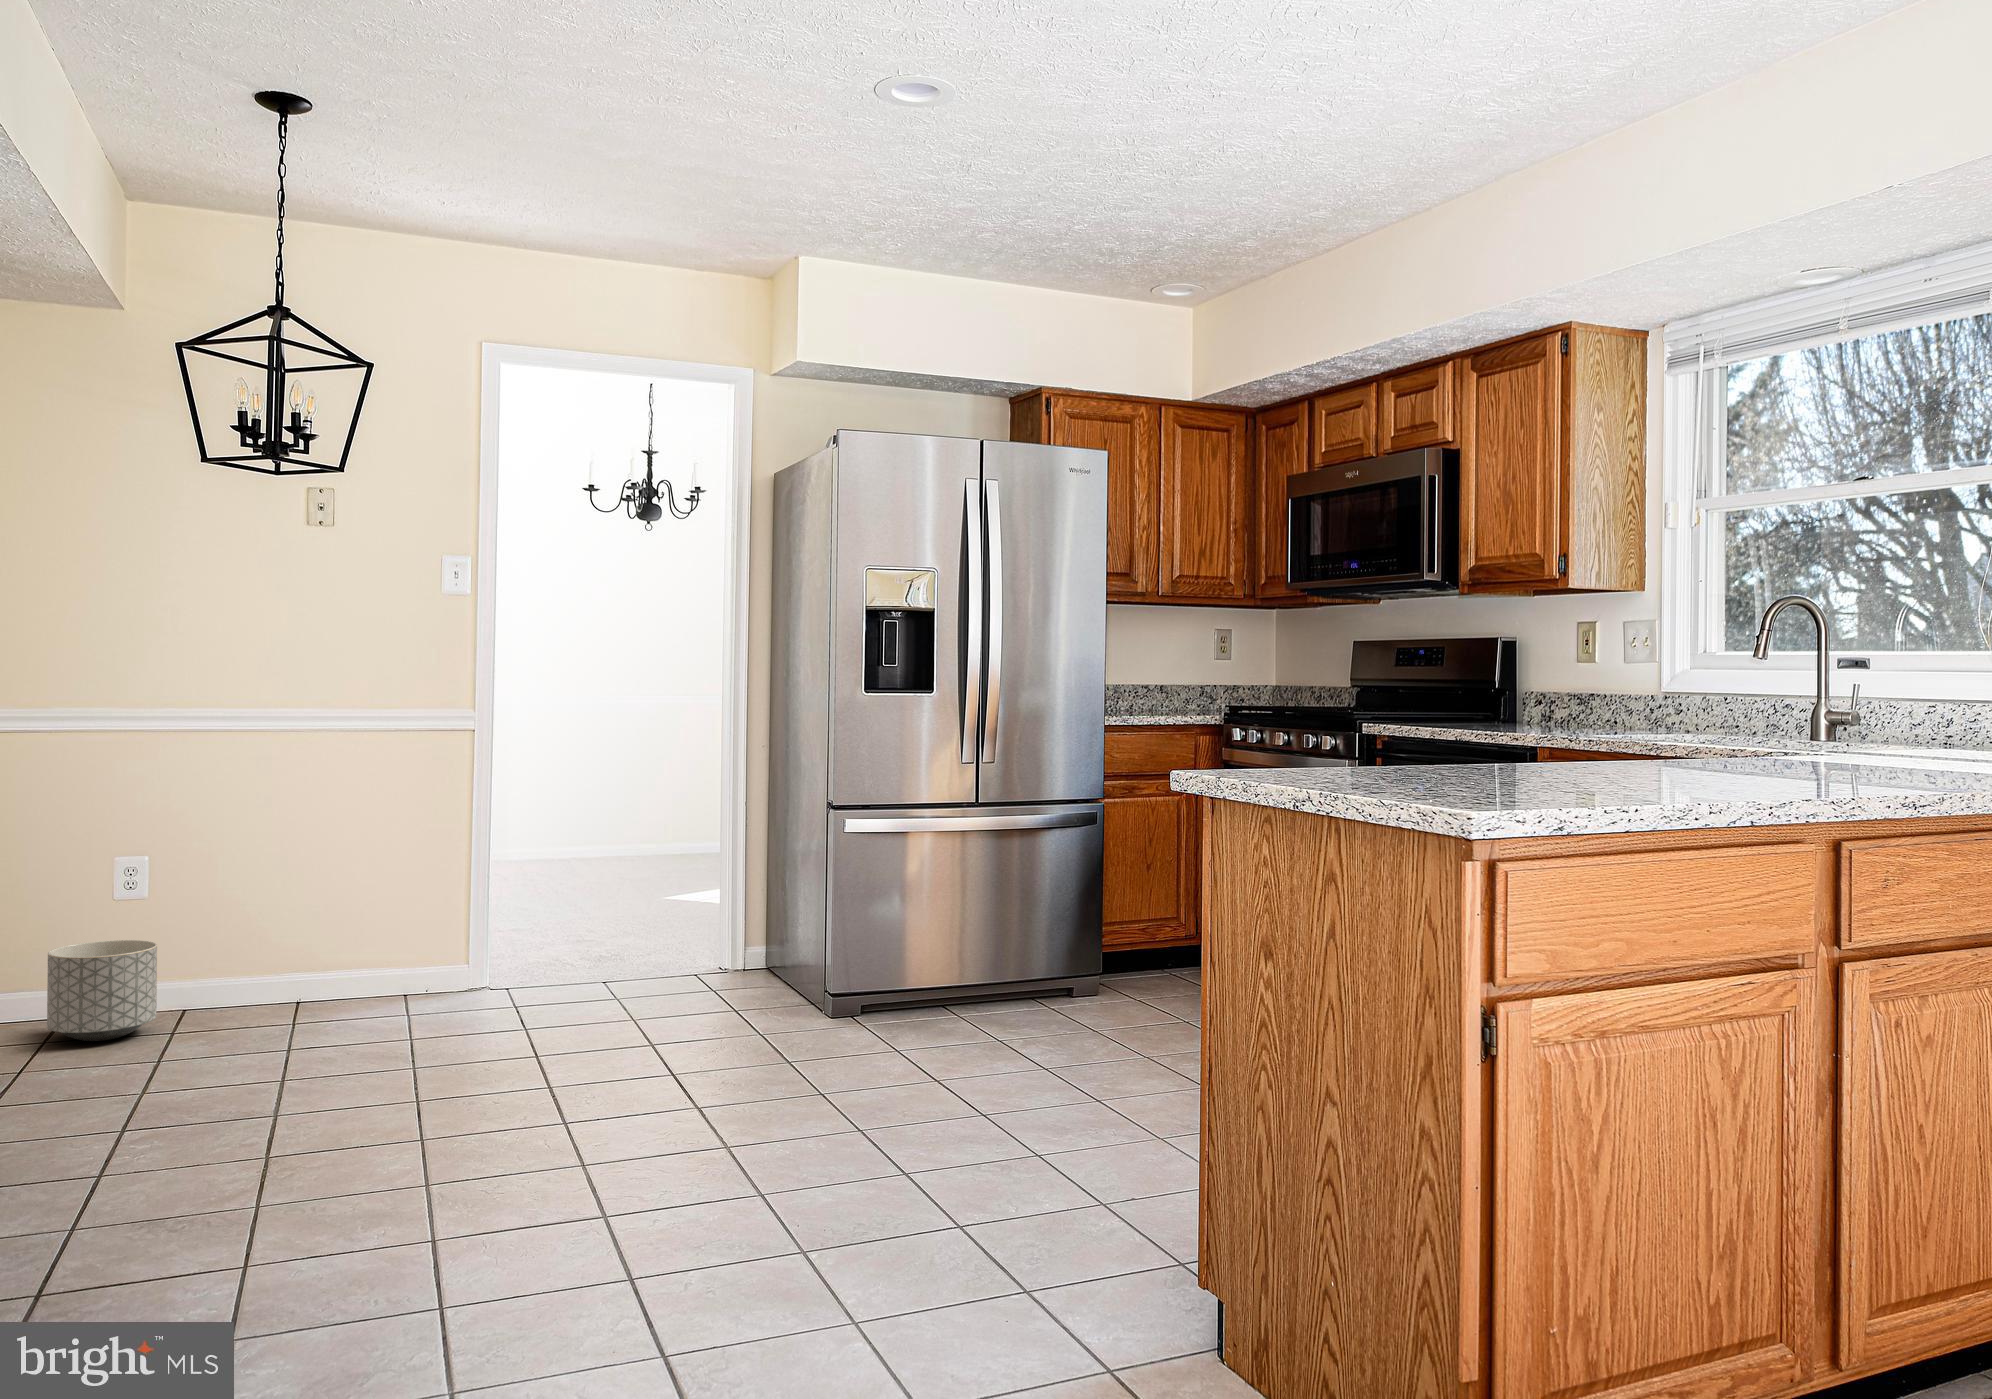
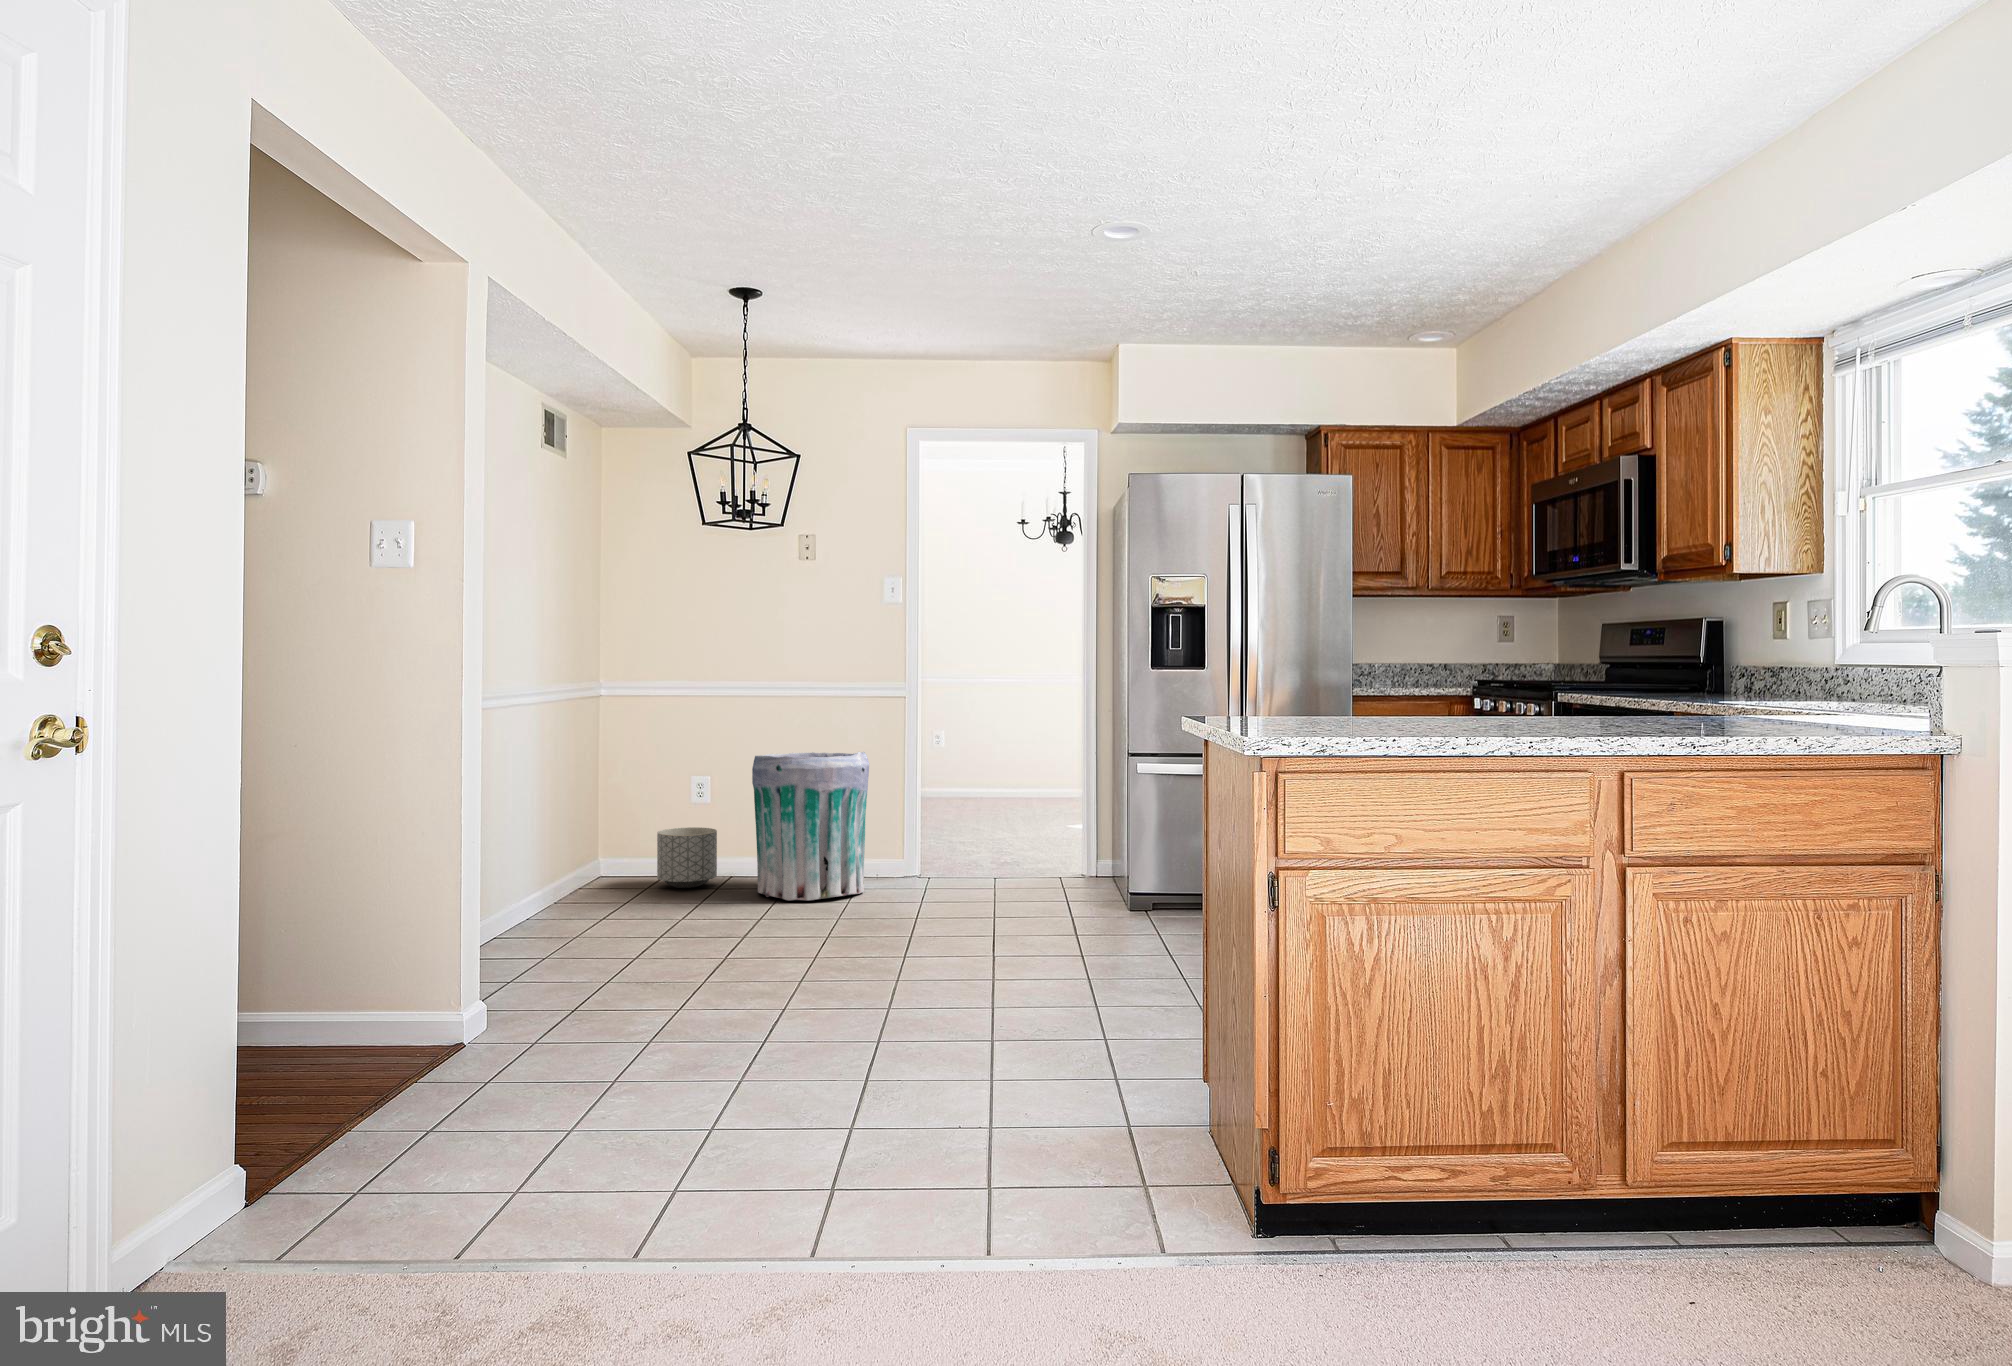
trash can: none [230,813,427,1048] -> present [752,752,869,900]

